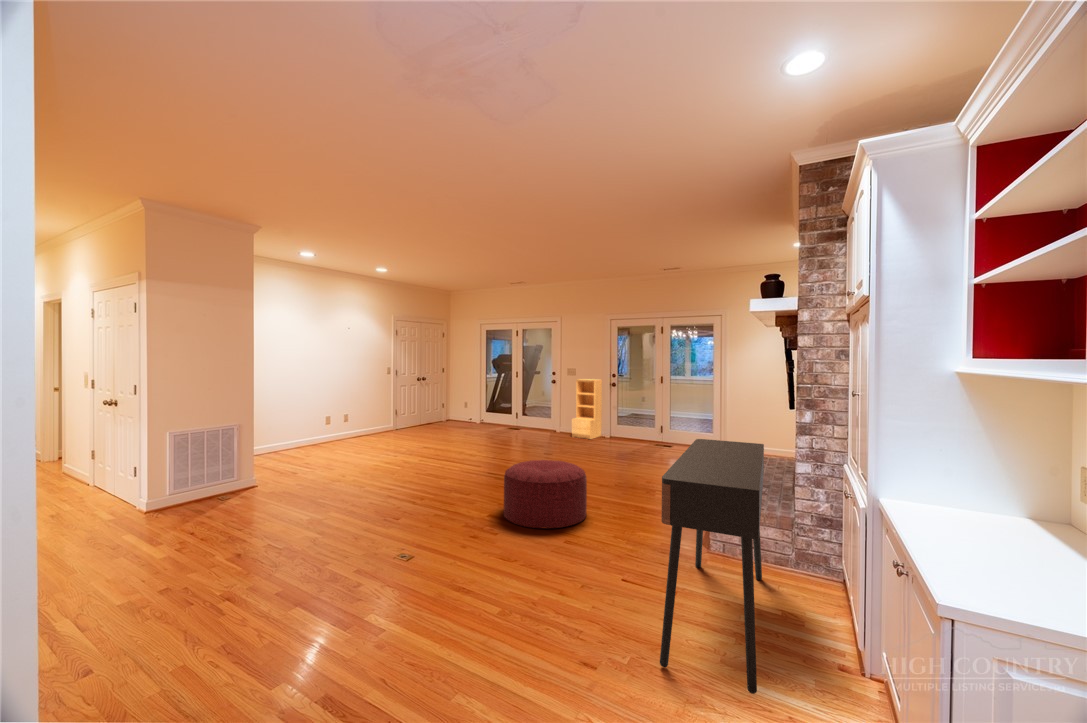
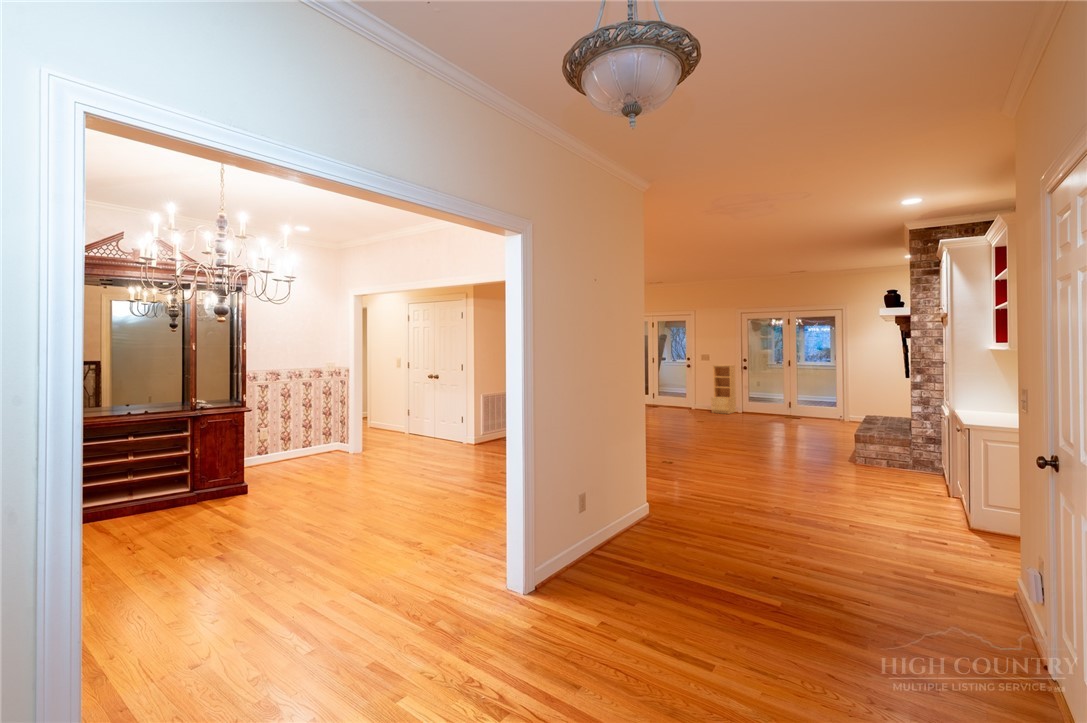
console table: present [660,439,764,694] -> none [842,395,896,503]
ottoman: present [504,460,587,528] -> none [705,419,763,458]

